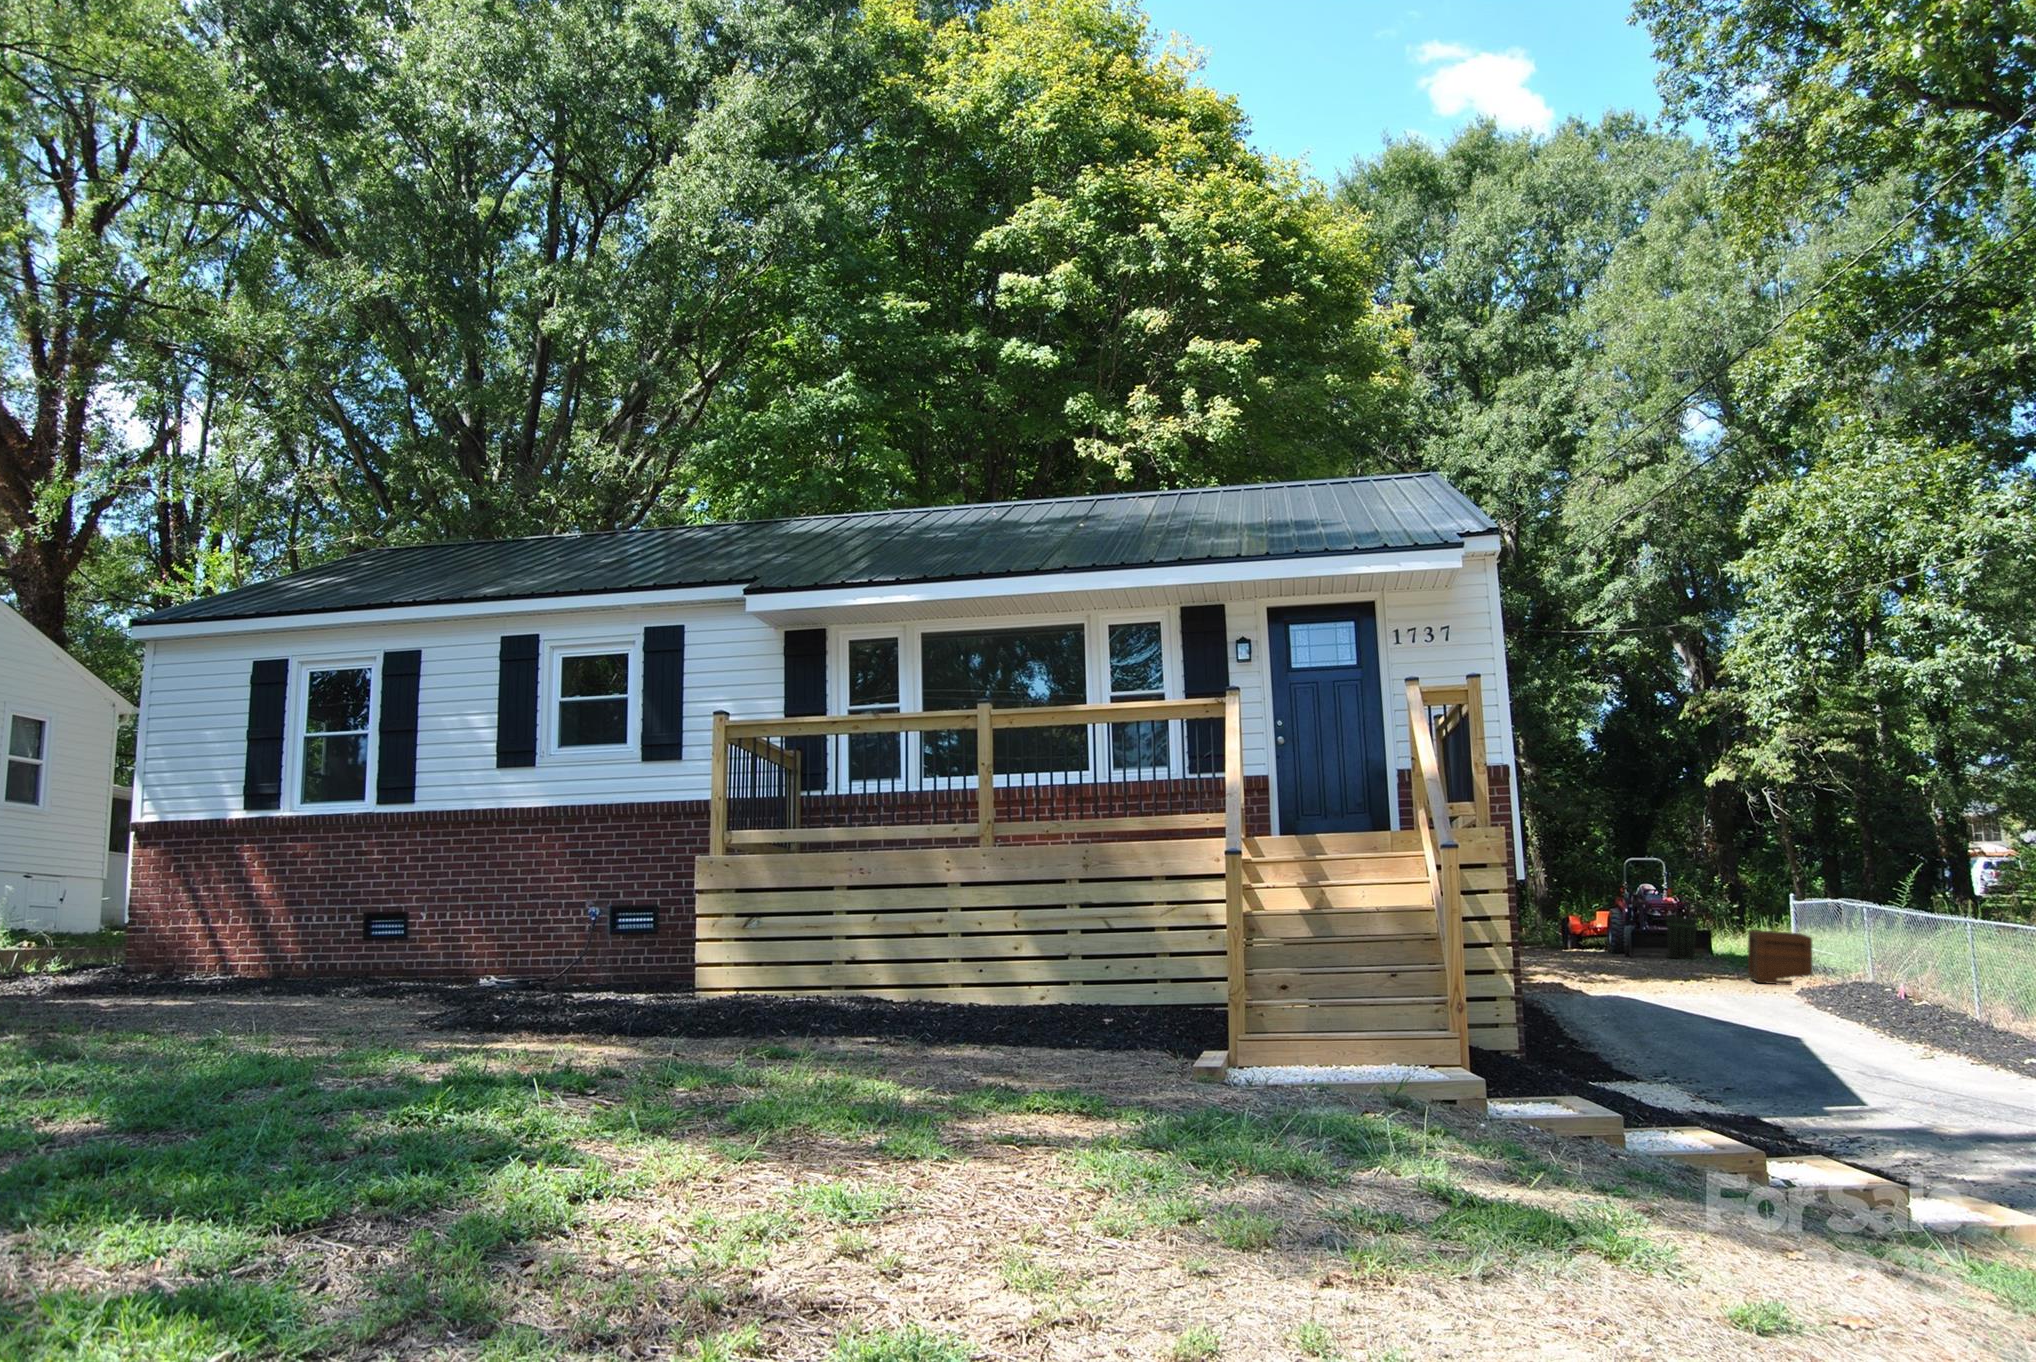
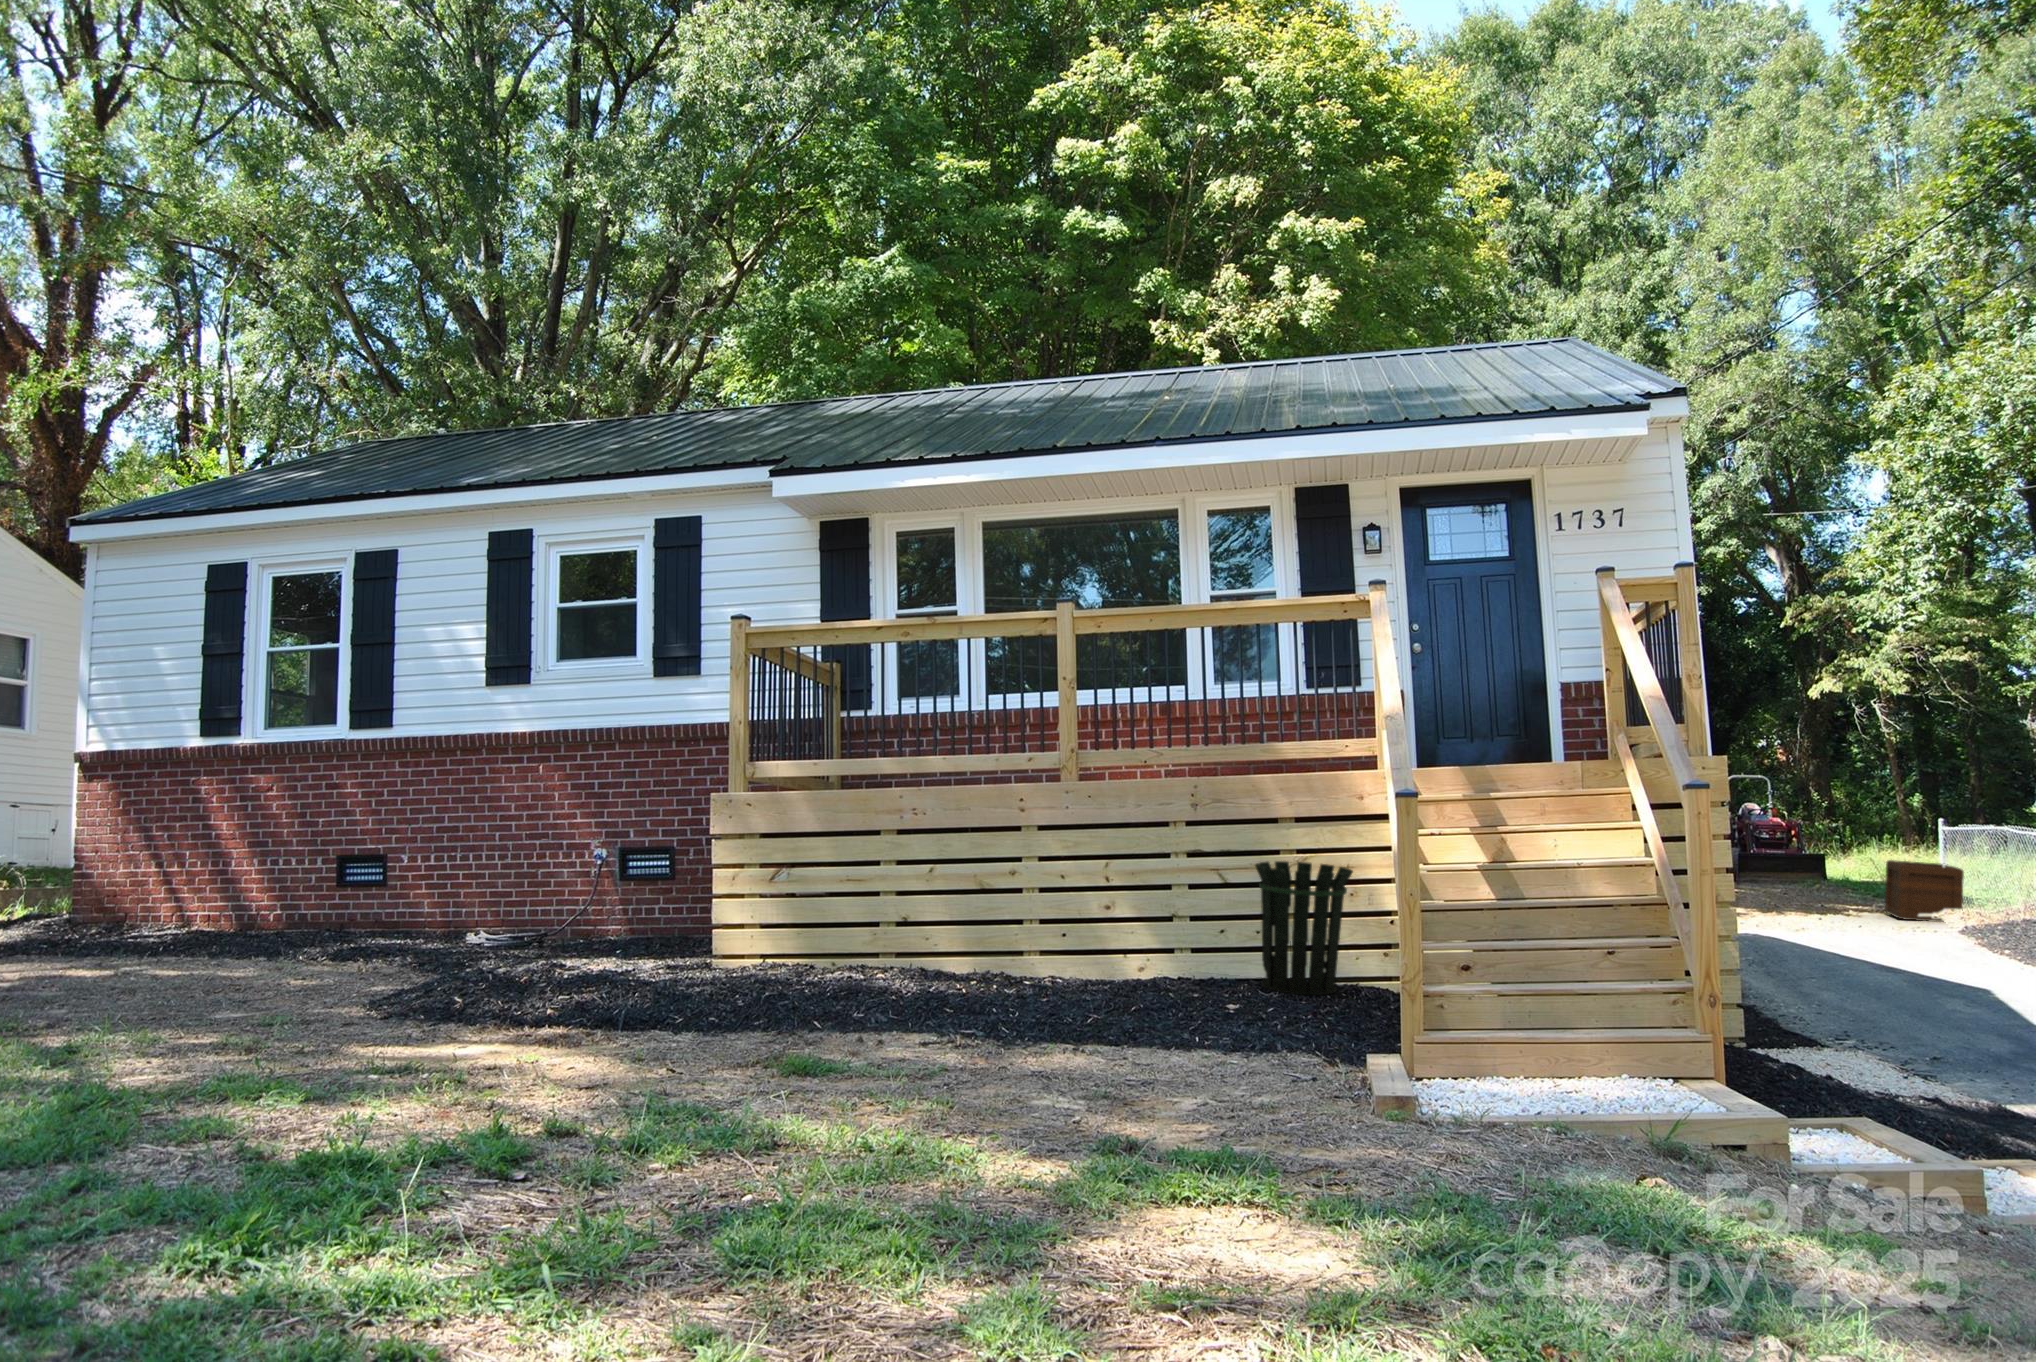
waste bin: present [1665,916,1699,959] -> present [1255,861,1353,995]

